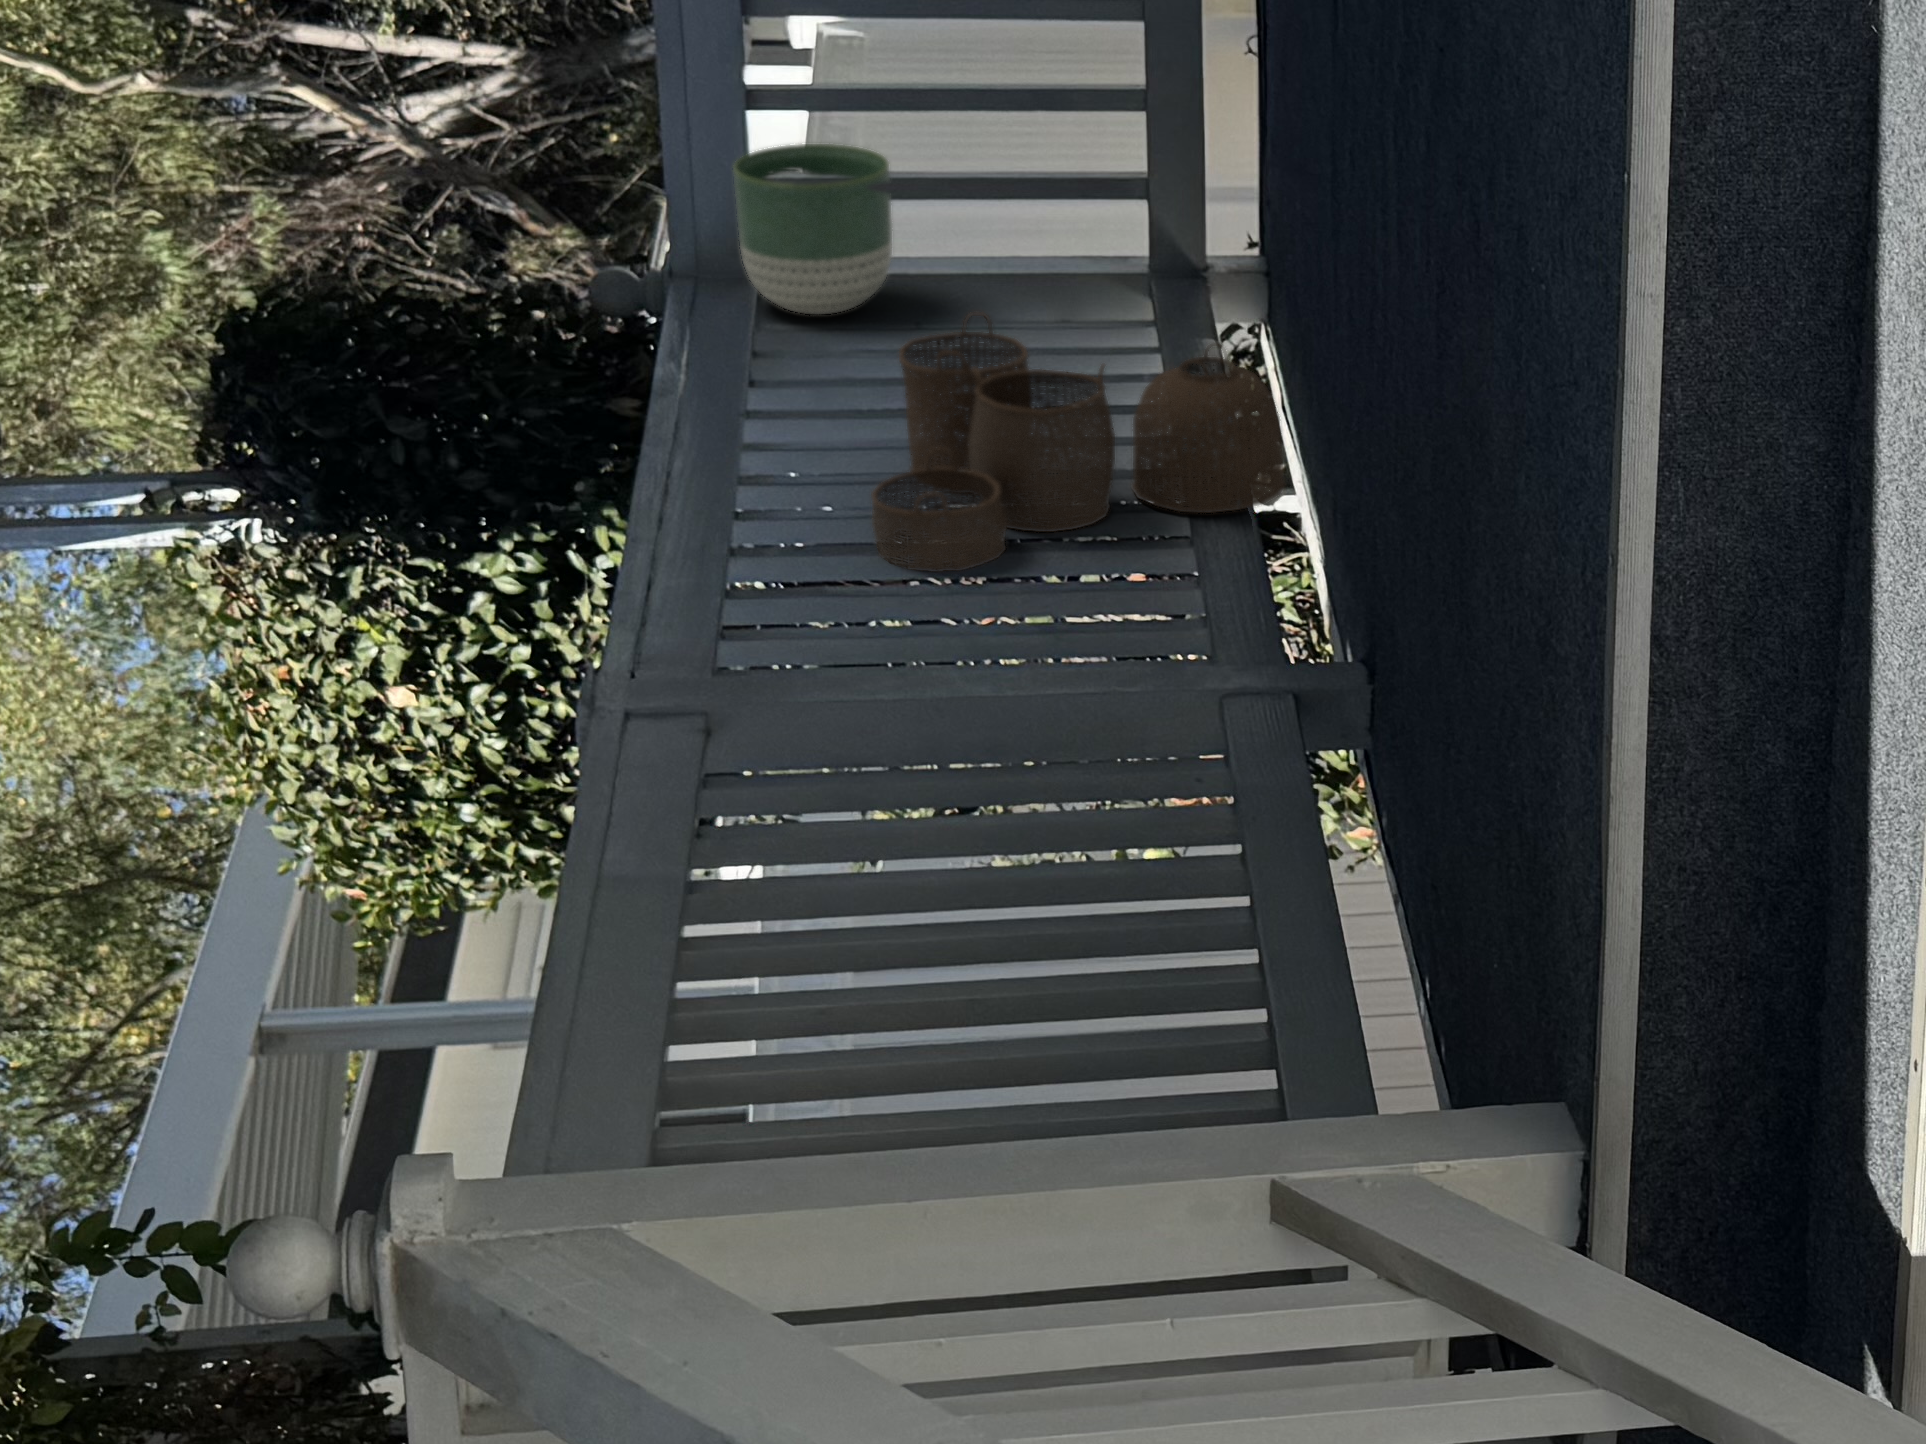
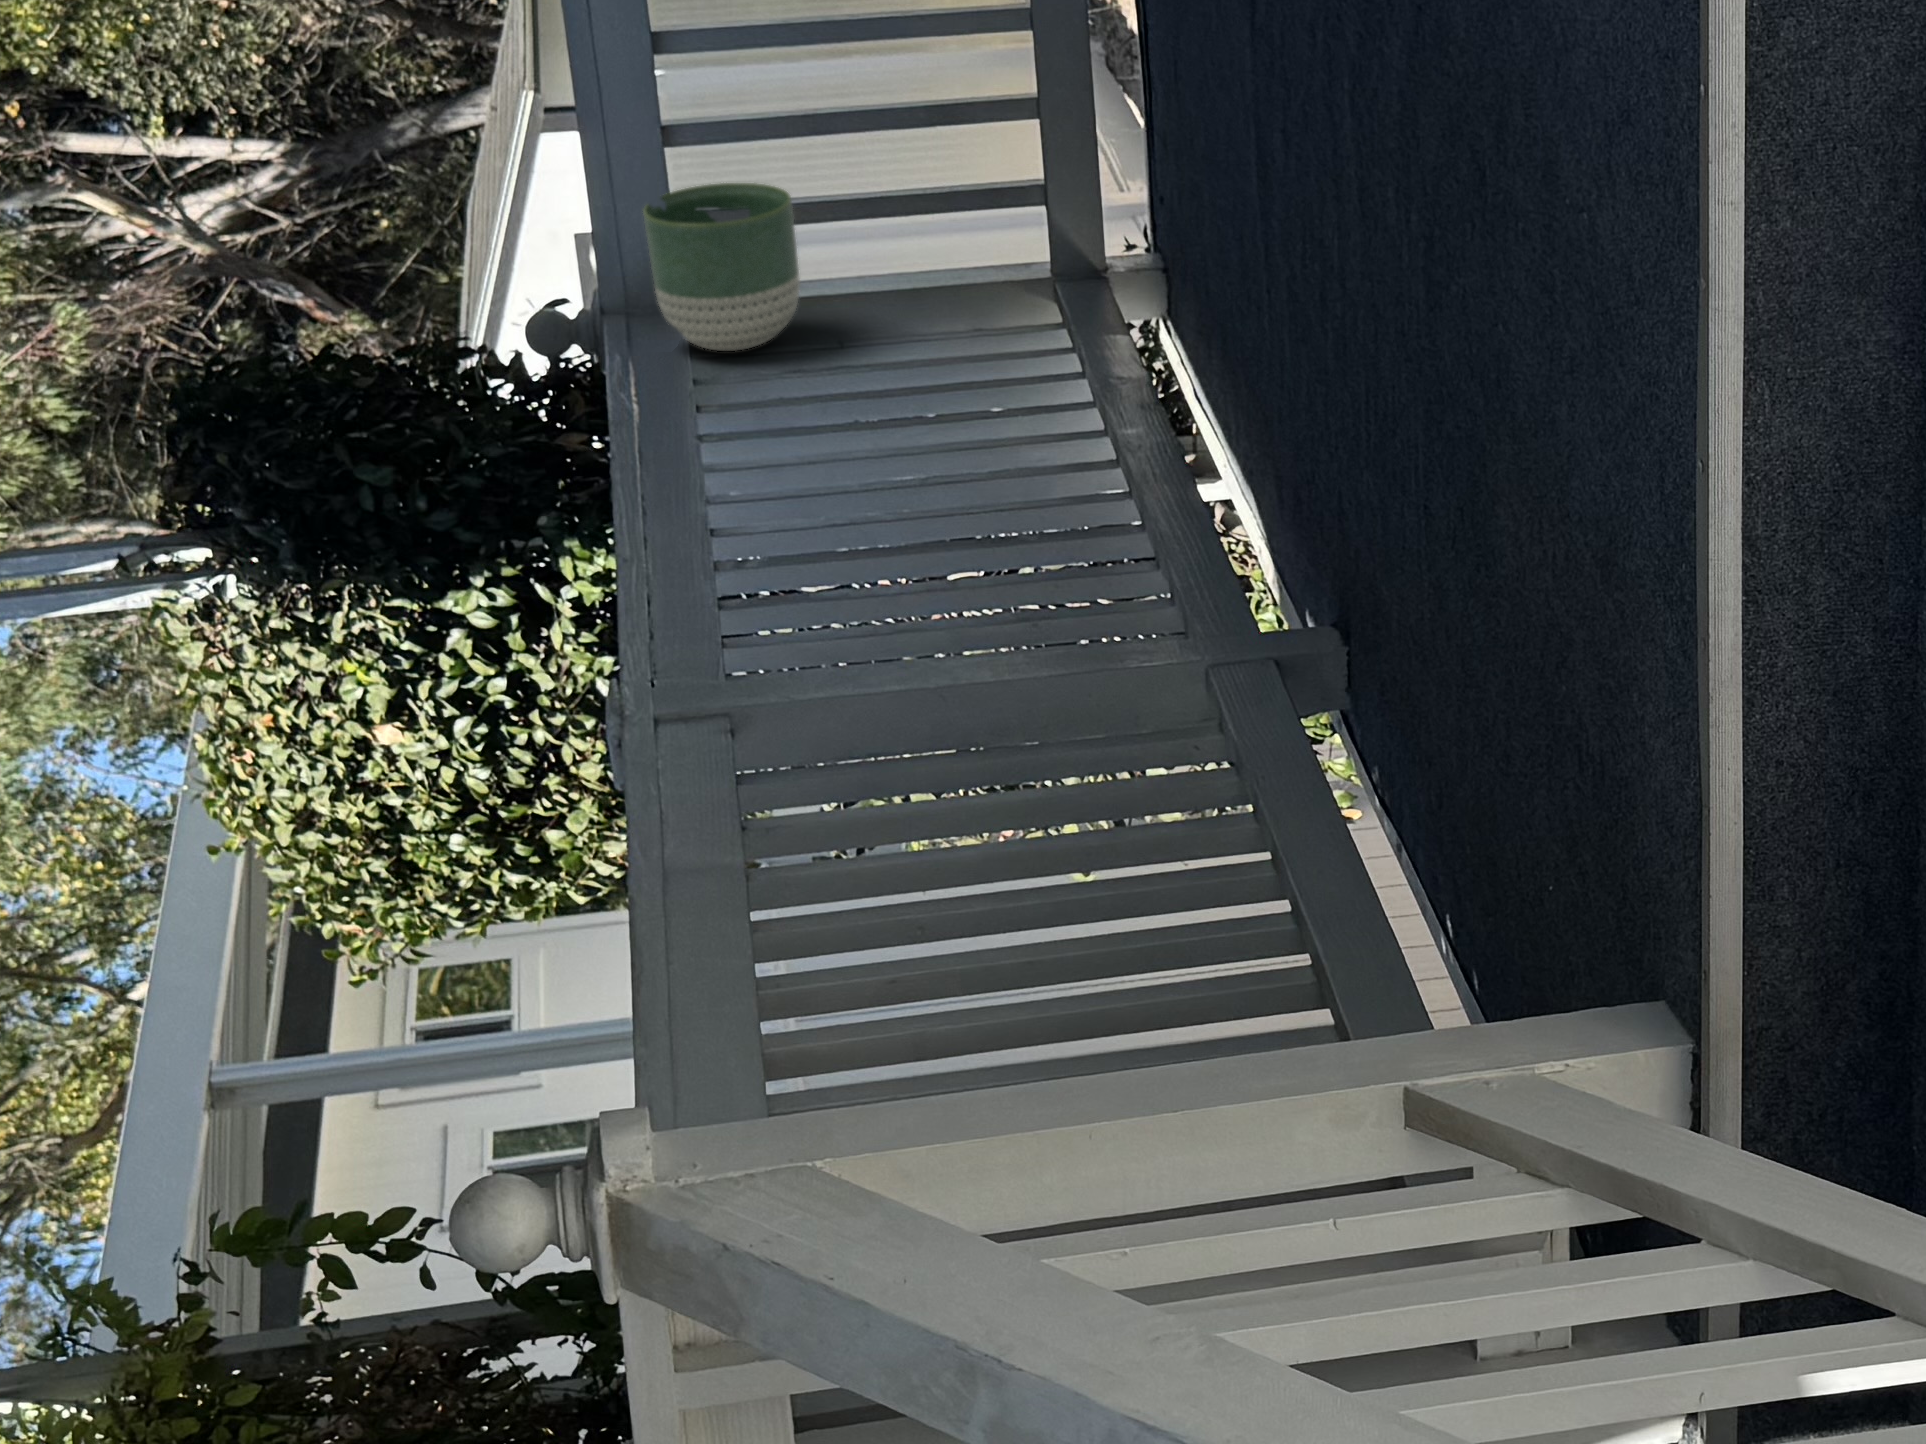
woven basket: present [871,312,1285,572] -> none [836,330,1221,588]

